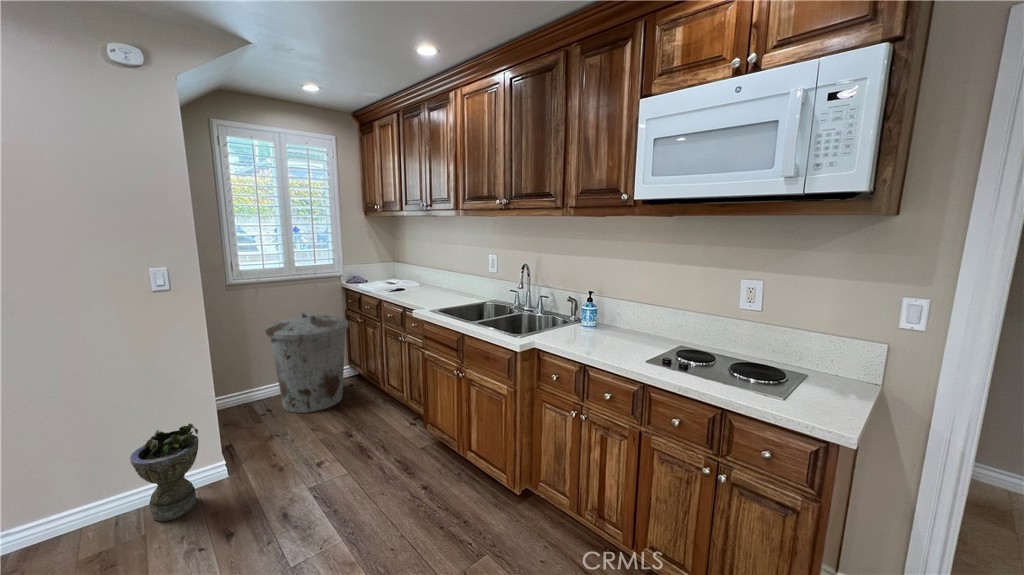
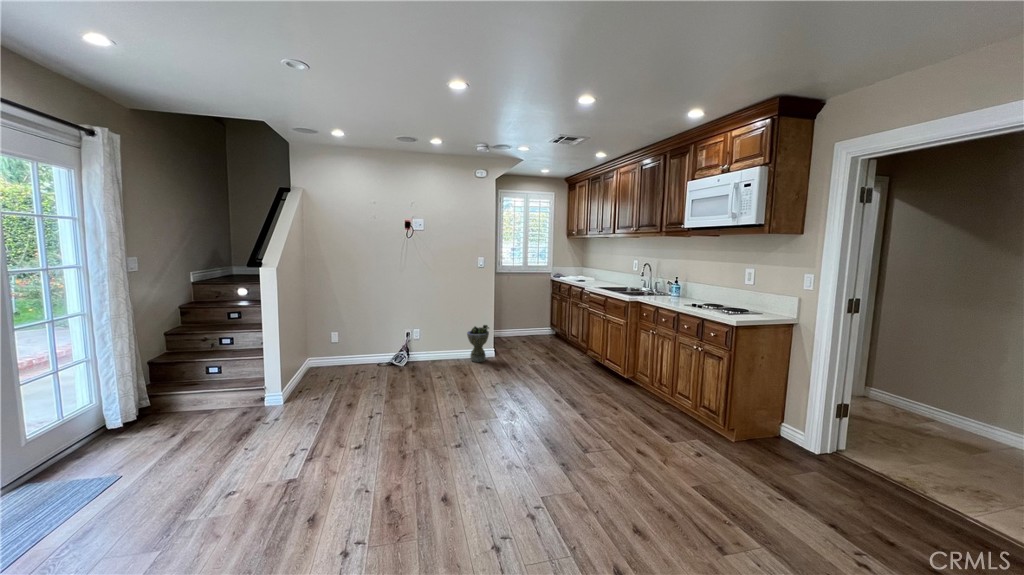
trash can: present [265,312,349,413] -> none [513,289,553,342]

